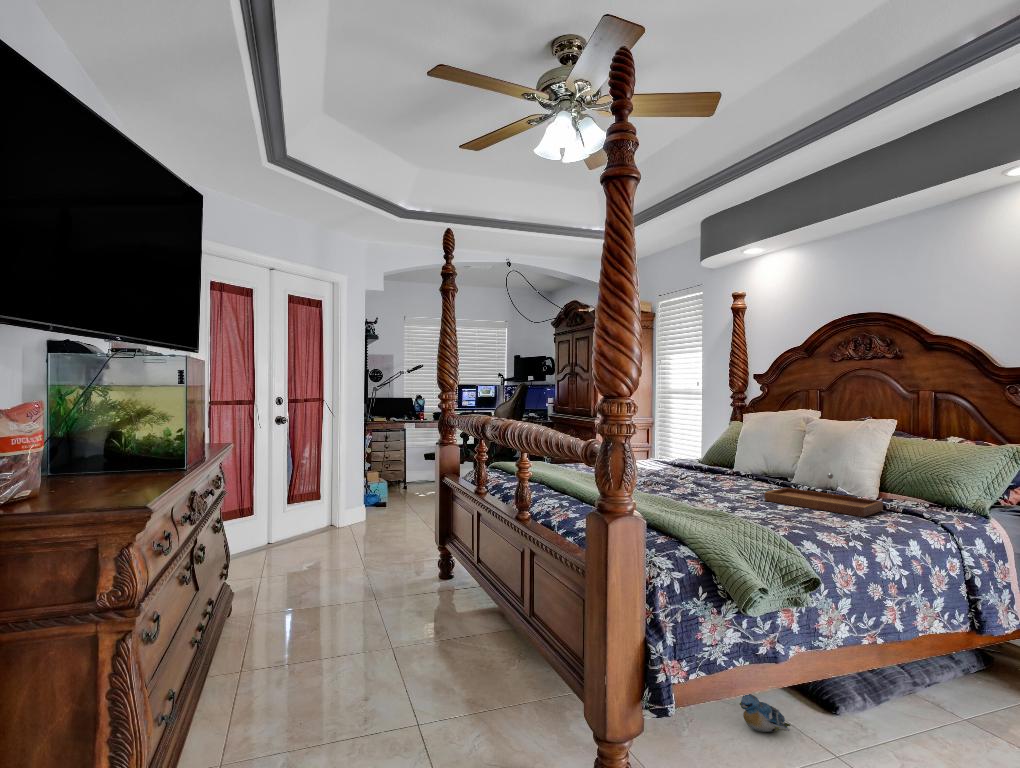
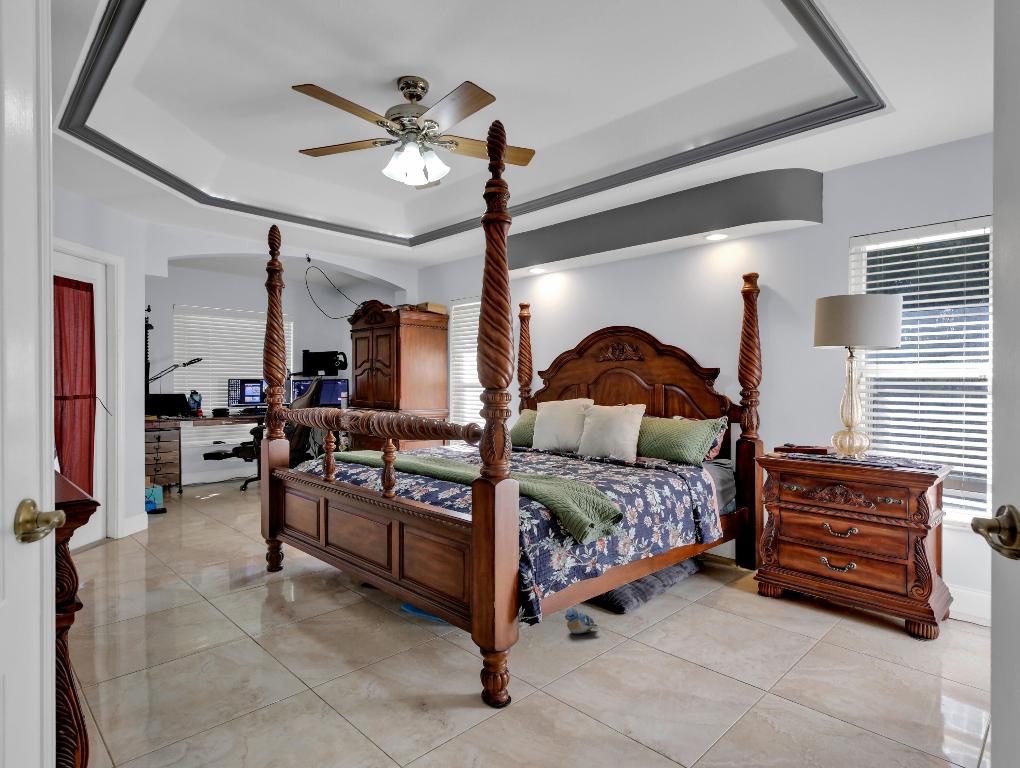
tray: present [764,474,883,517] -> none [567,445,644,473]

